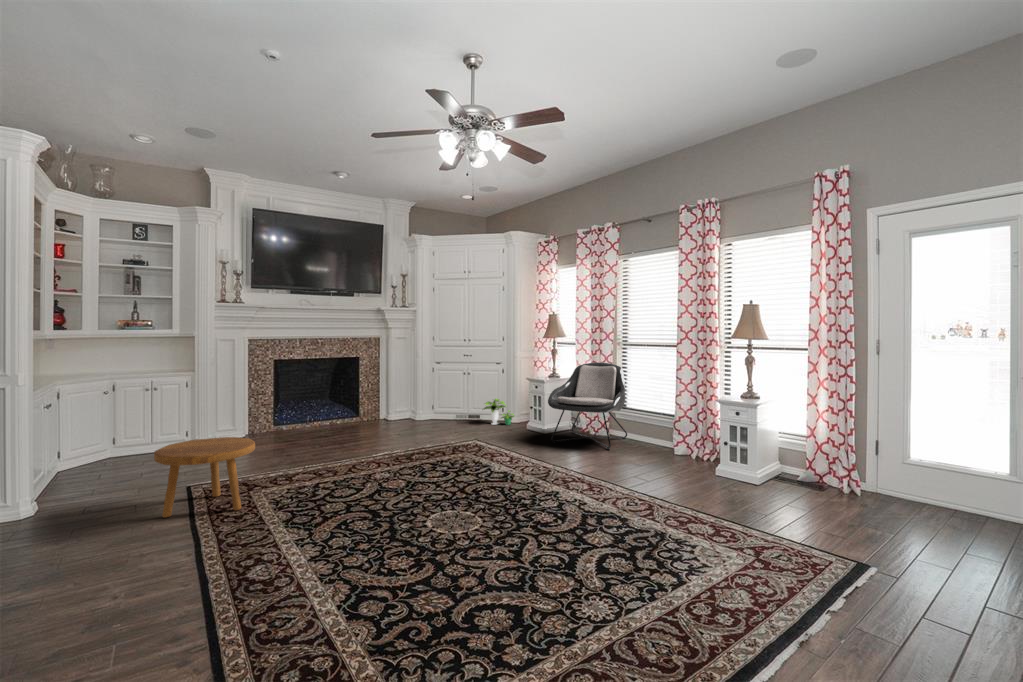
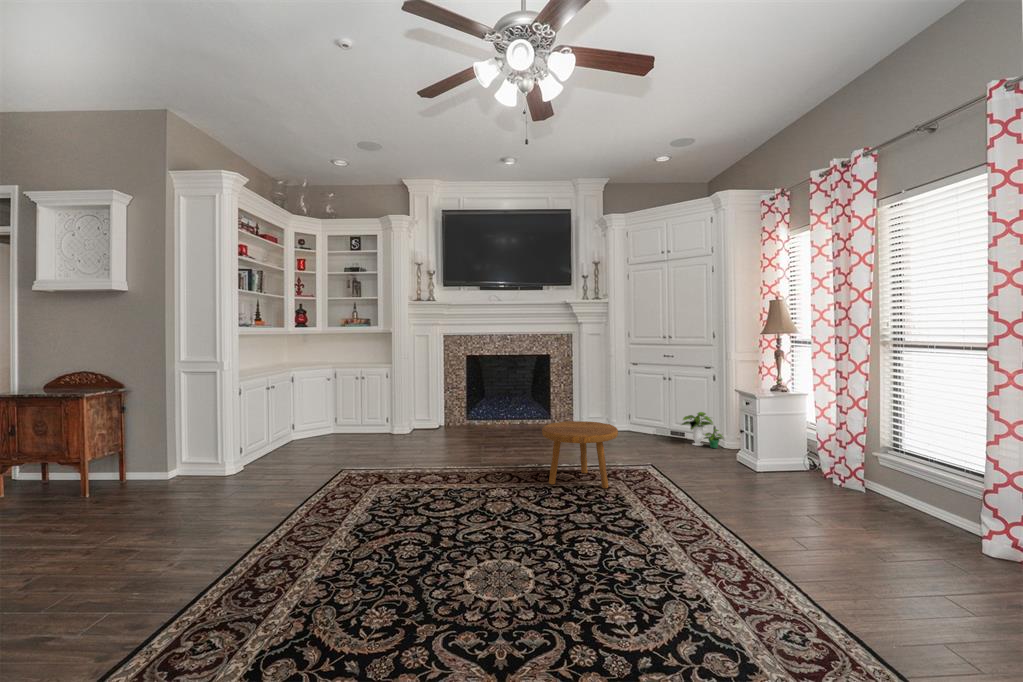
lounge chair: present [548,362,627,449] -> none [743,371,890,510]
footstool: present [154,437,255,517] -> present [542,421,618,488]

